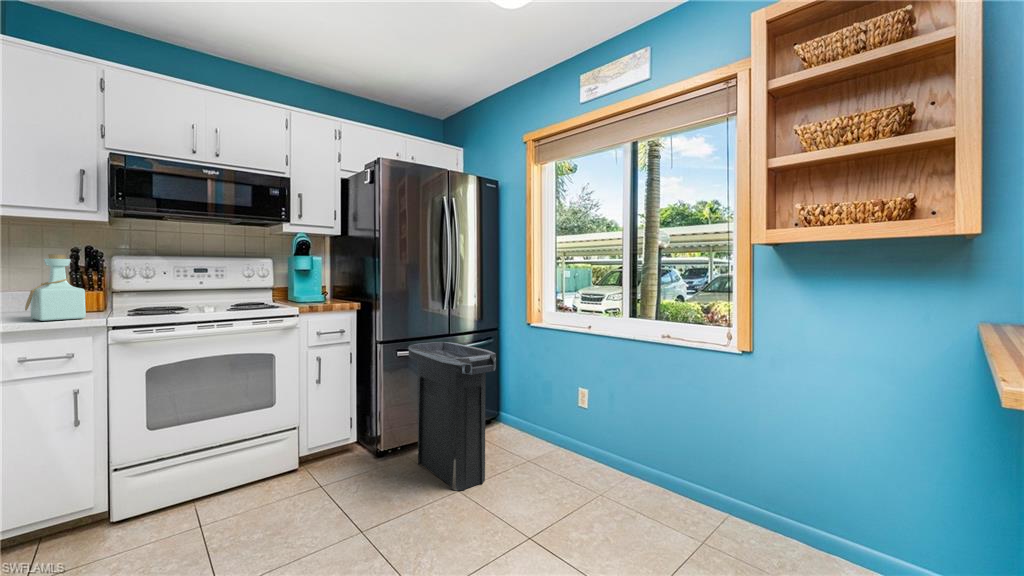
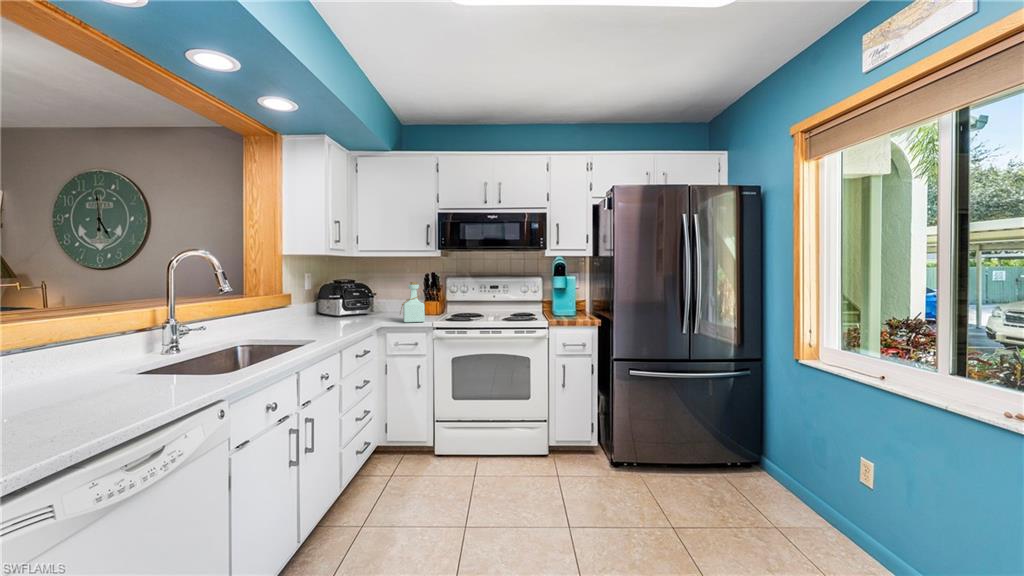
trash can: present [409,342,496,490] -> none [638,364,717,526]

